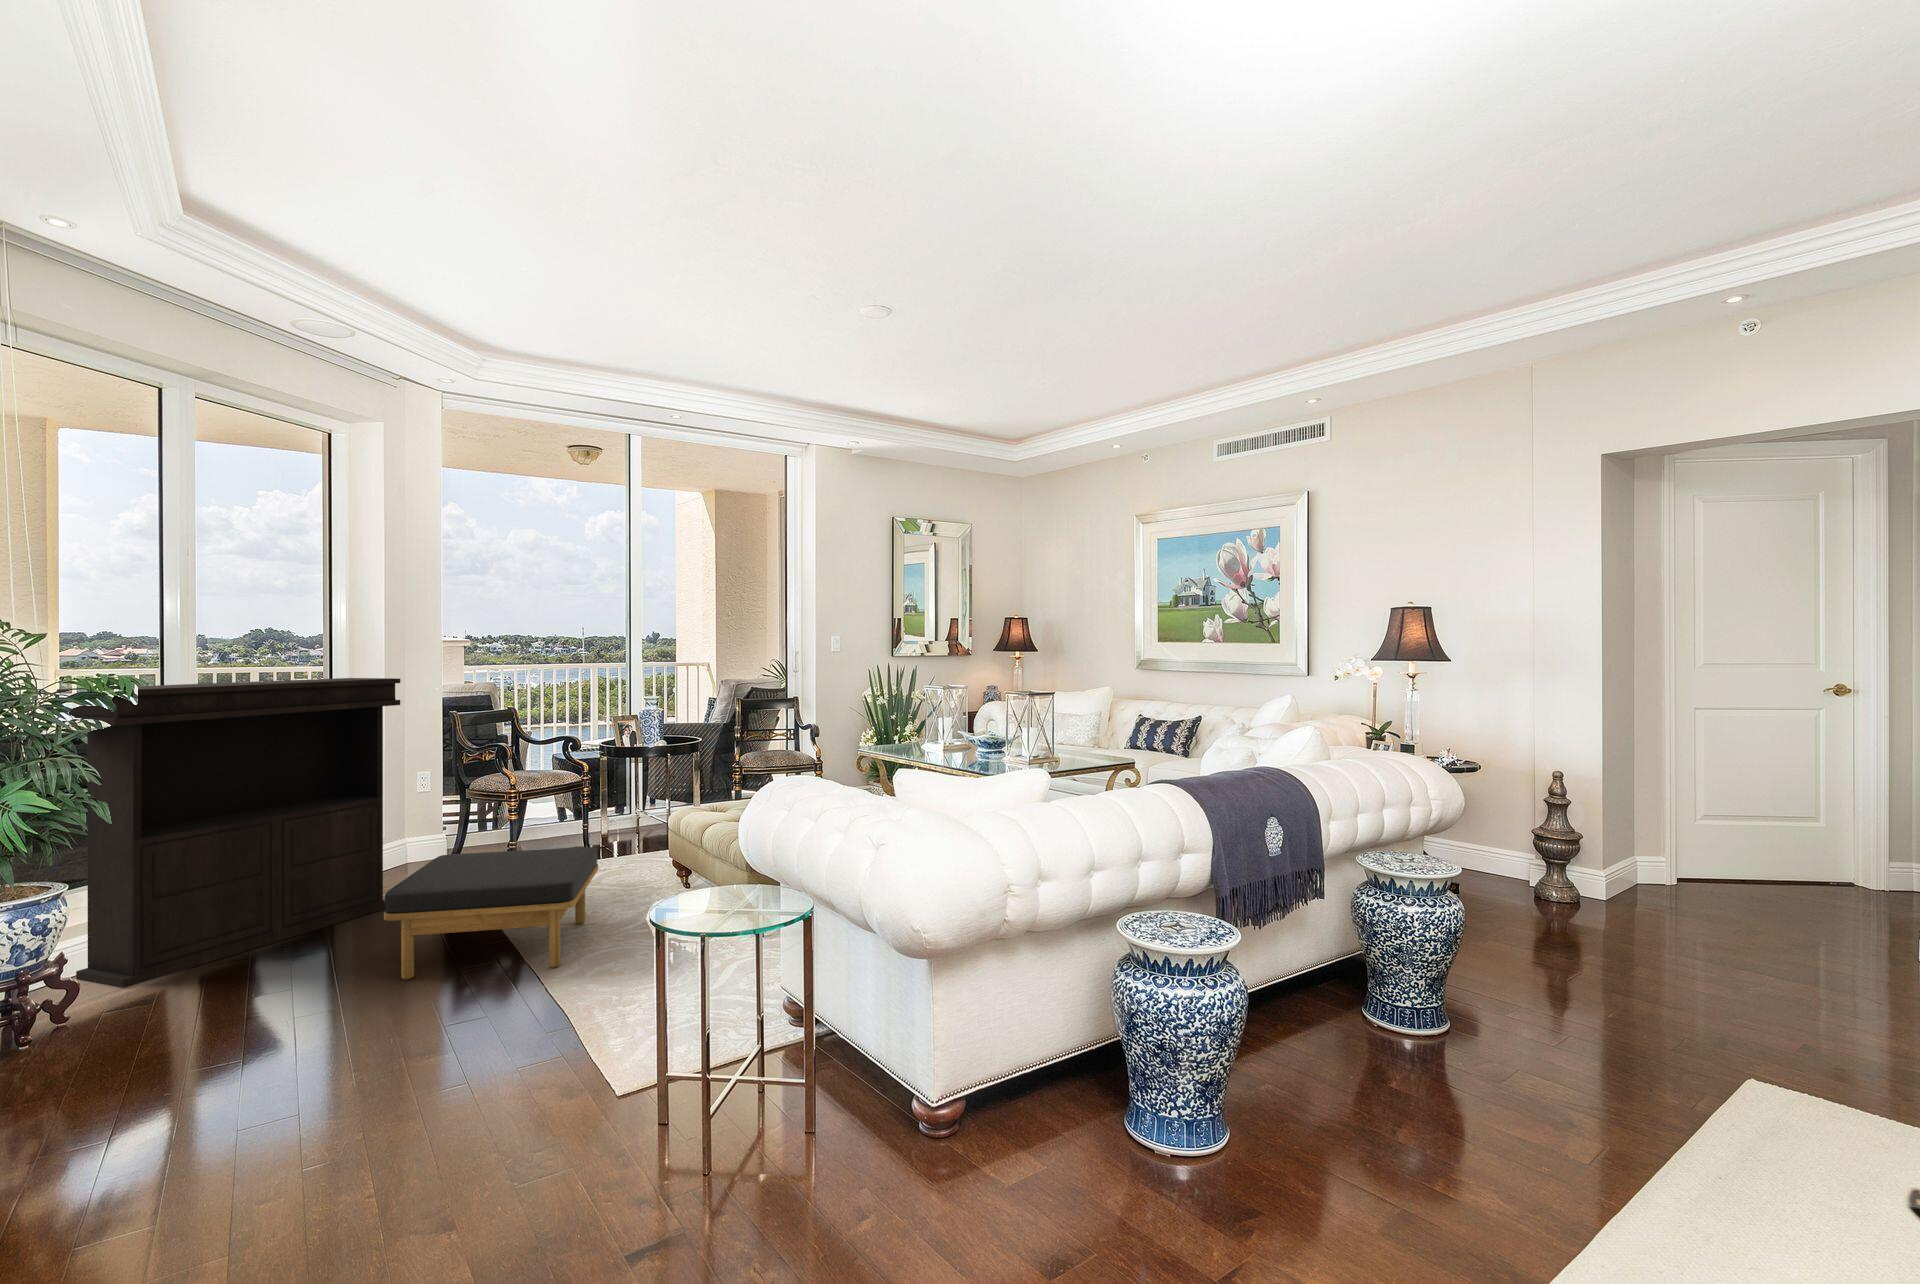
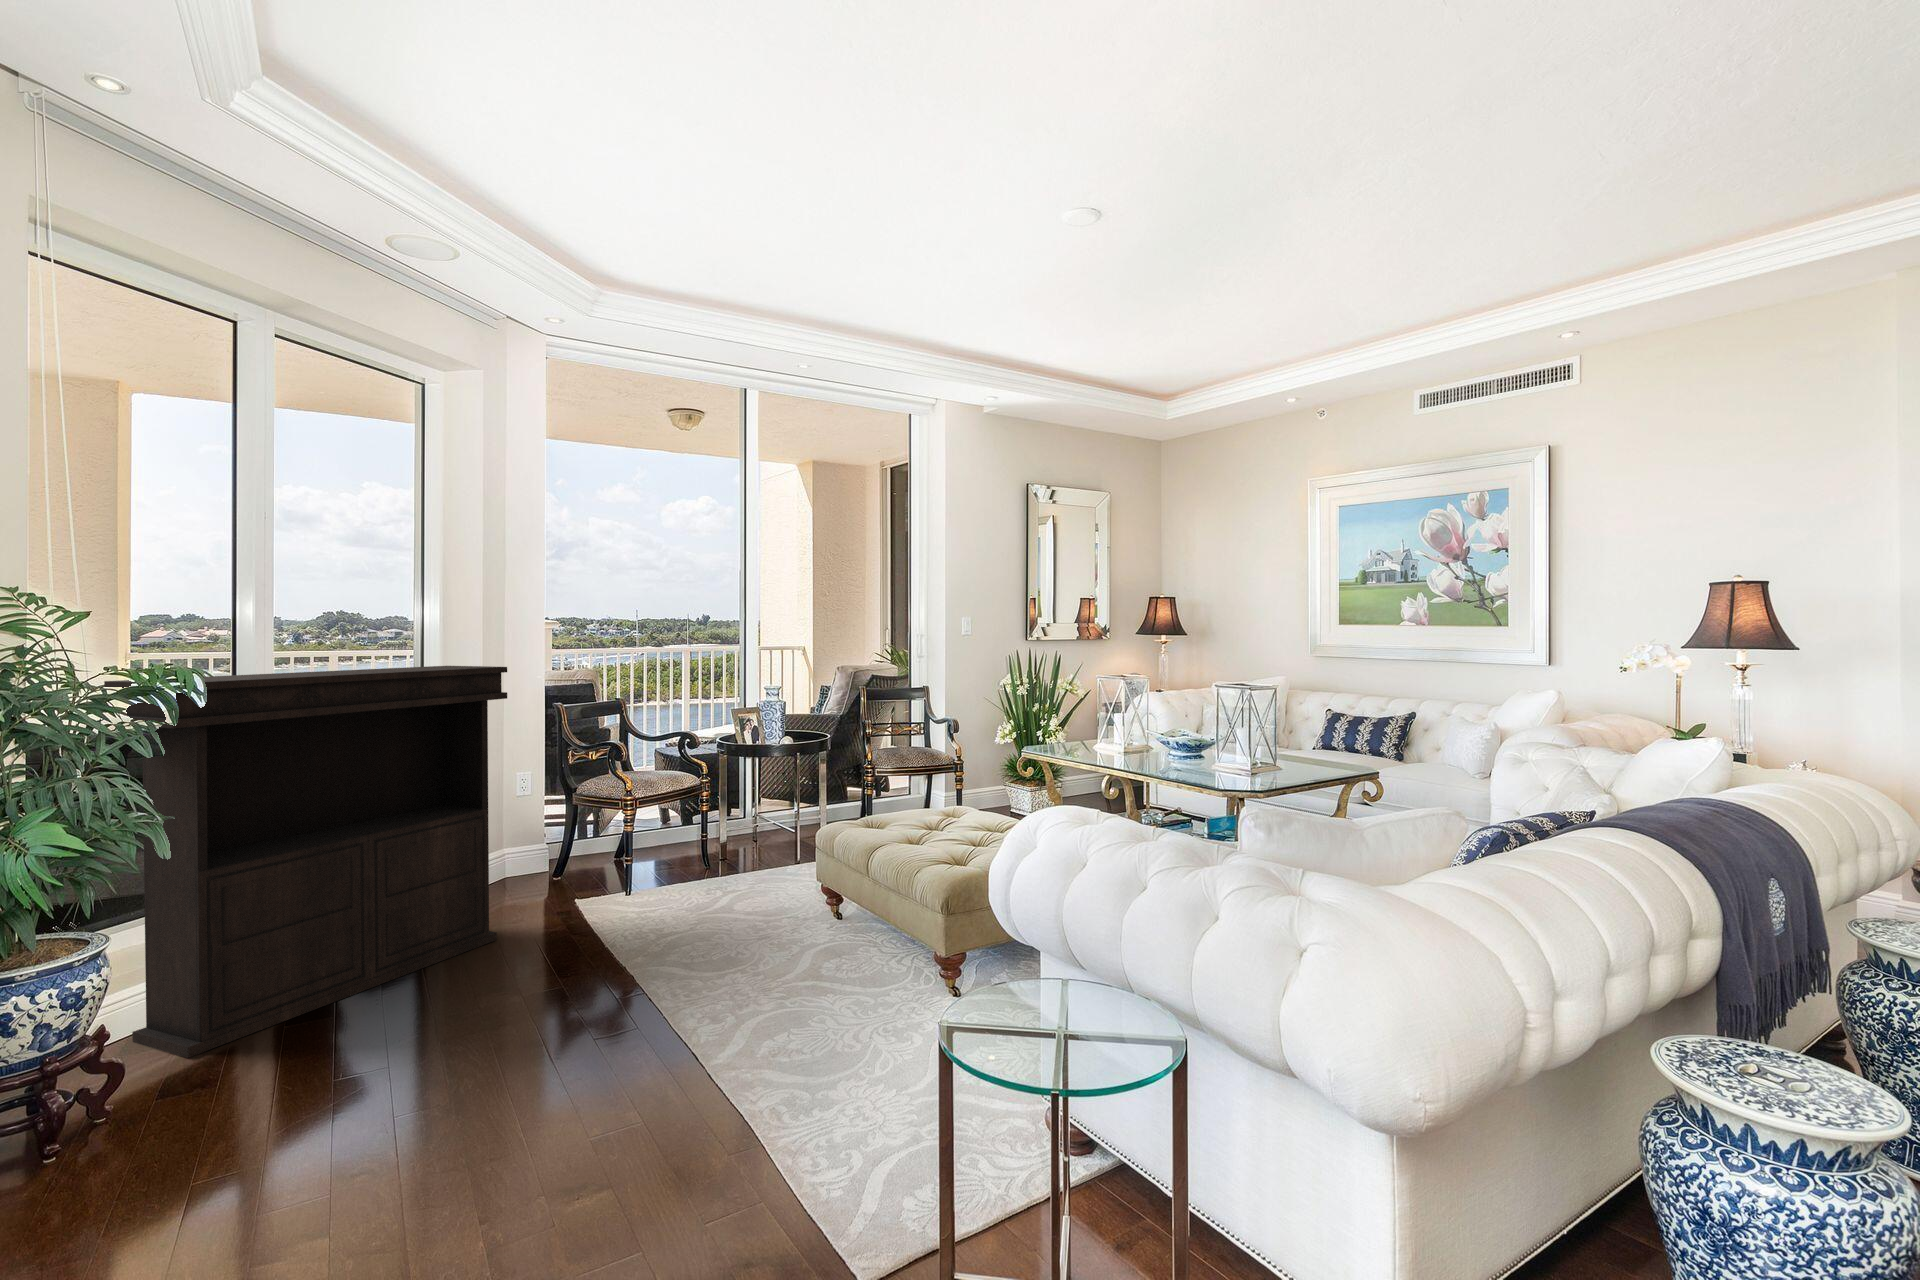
ottoman: present [384,847,598,980] -> none [506,875,748,1053]

